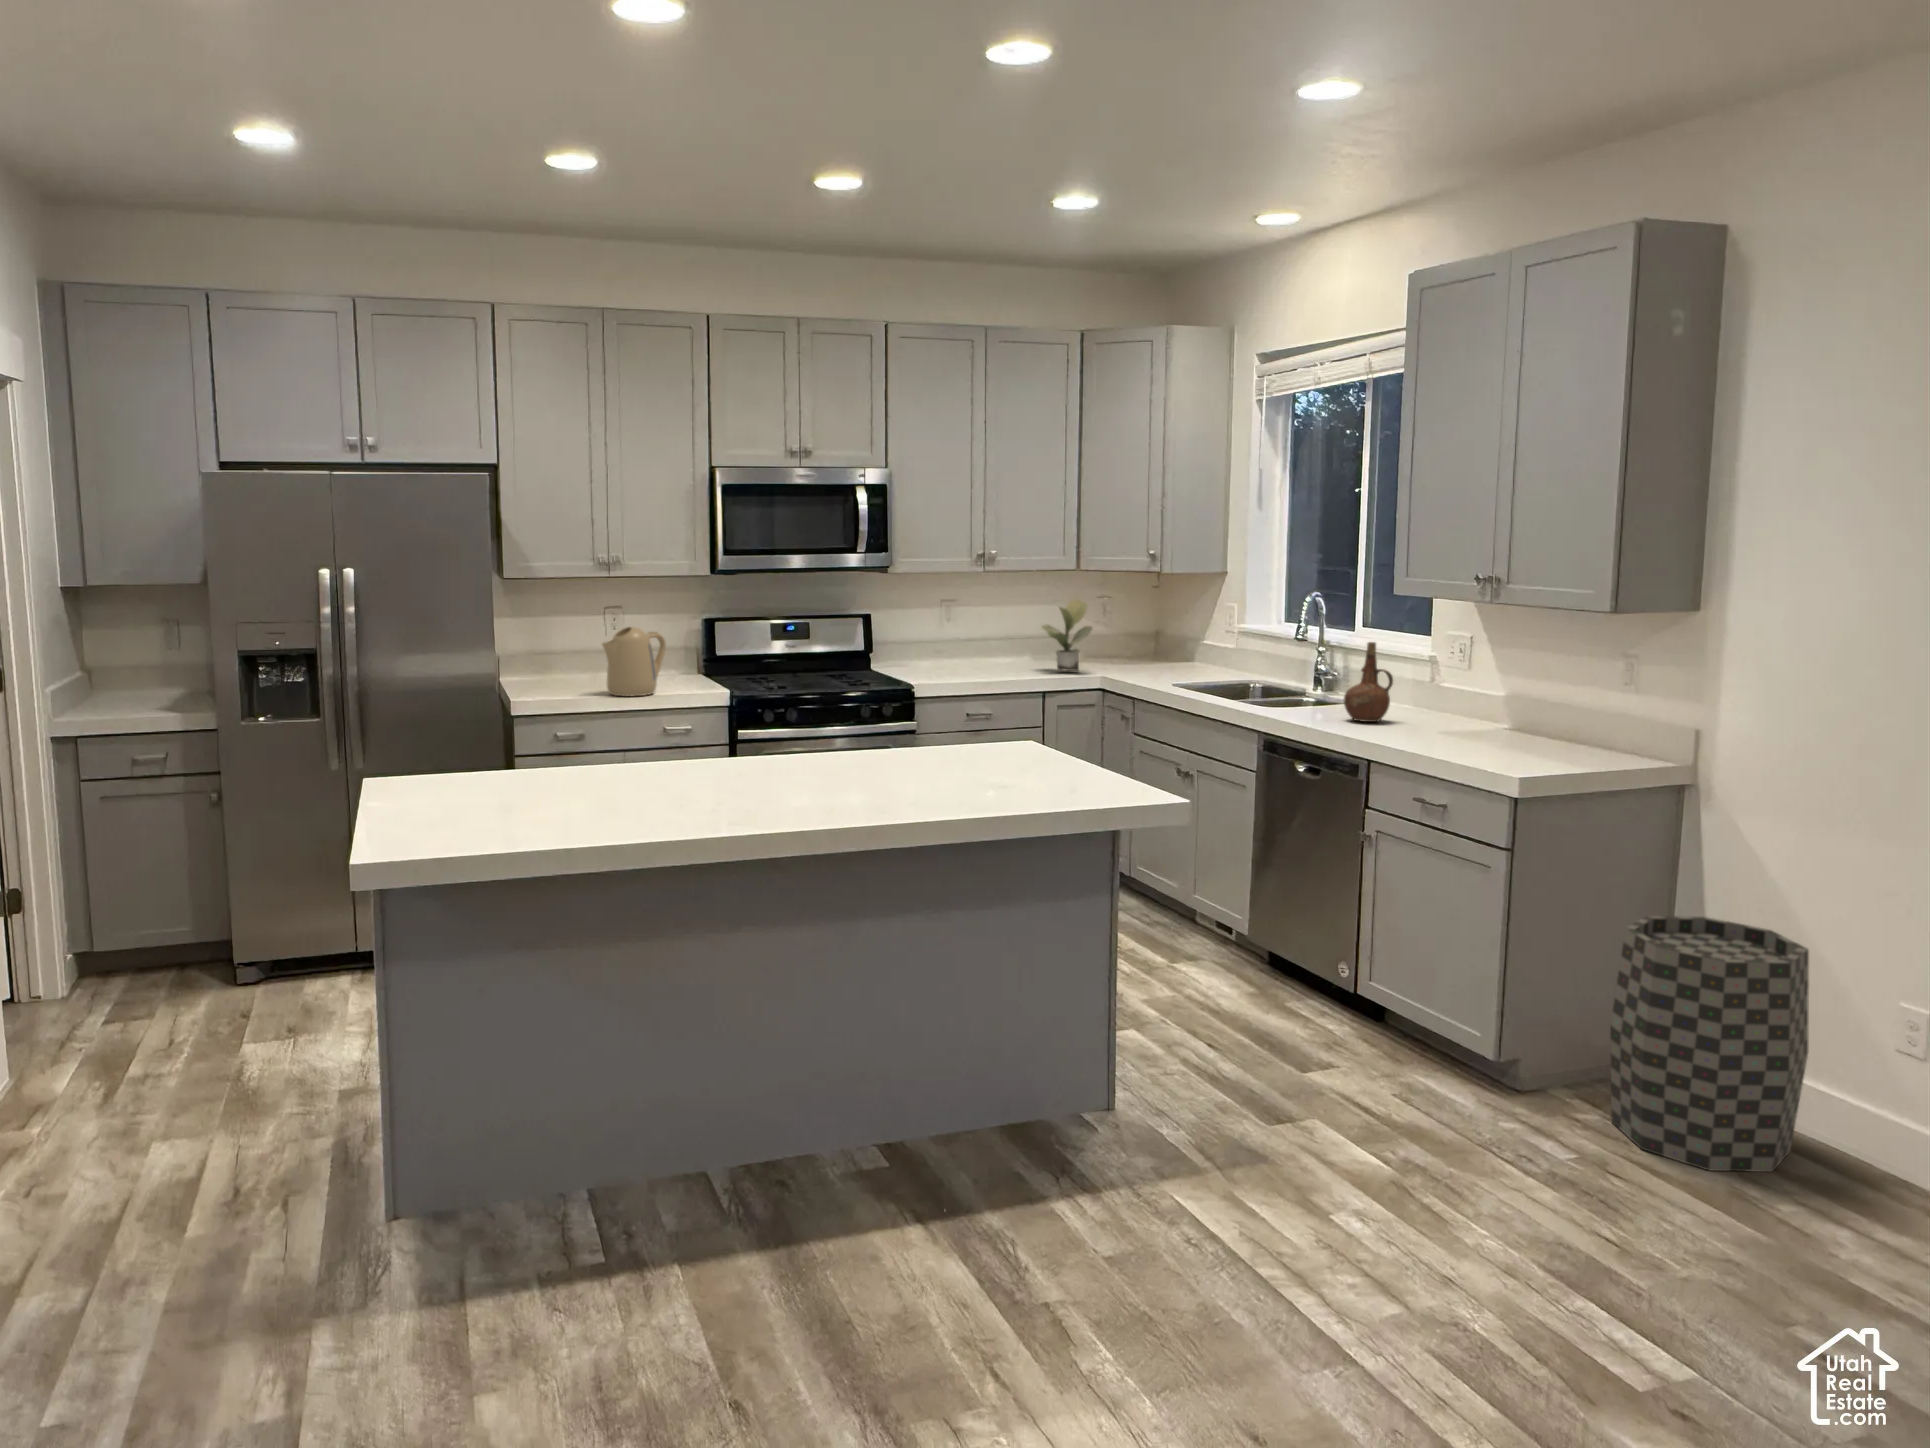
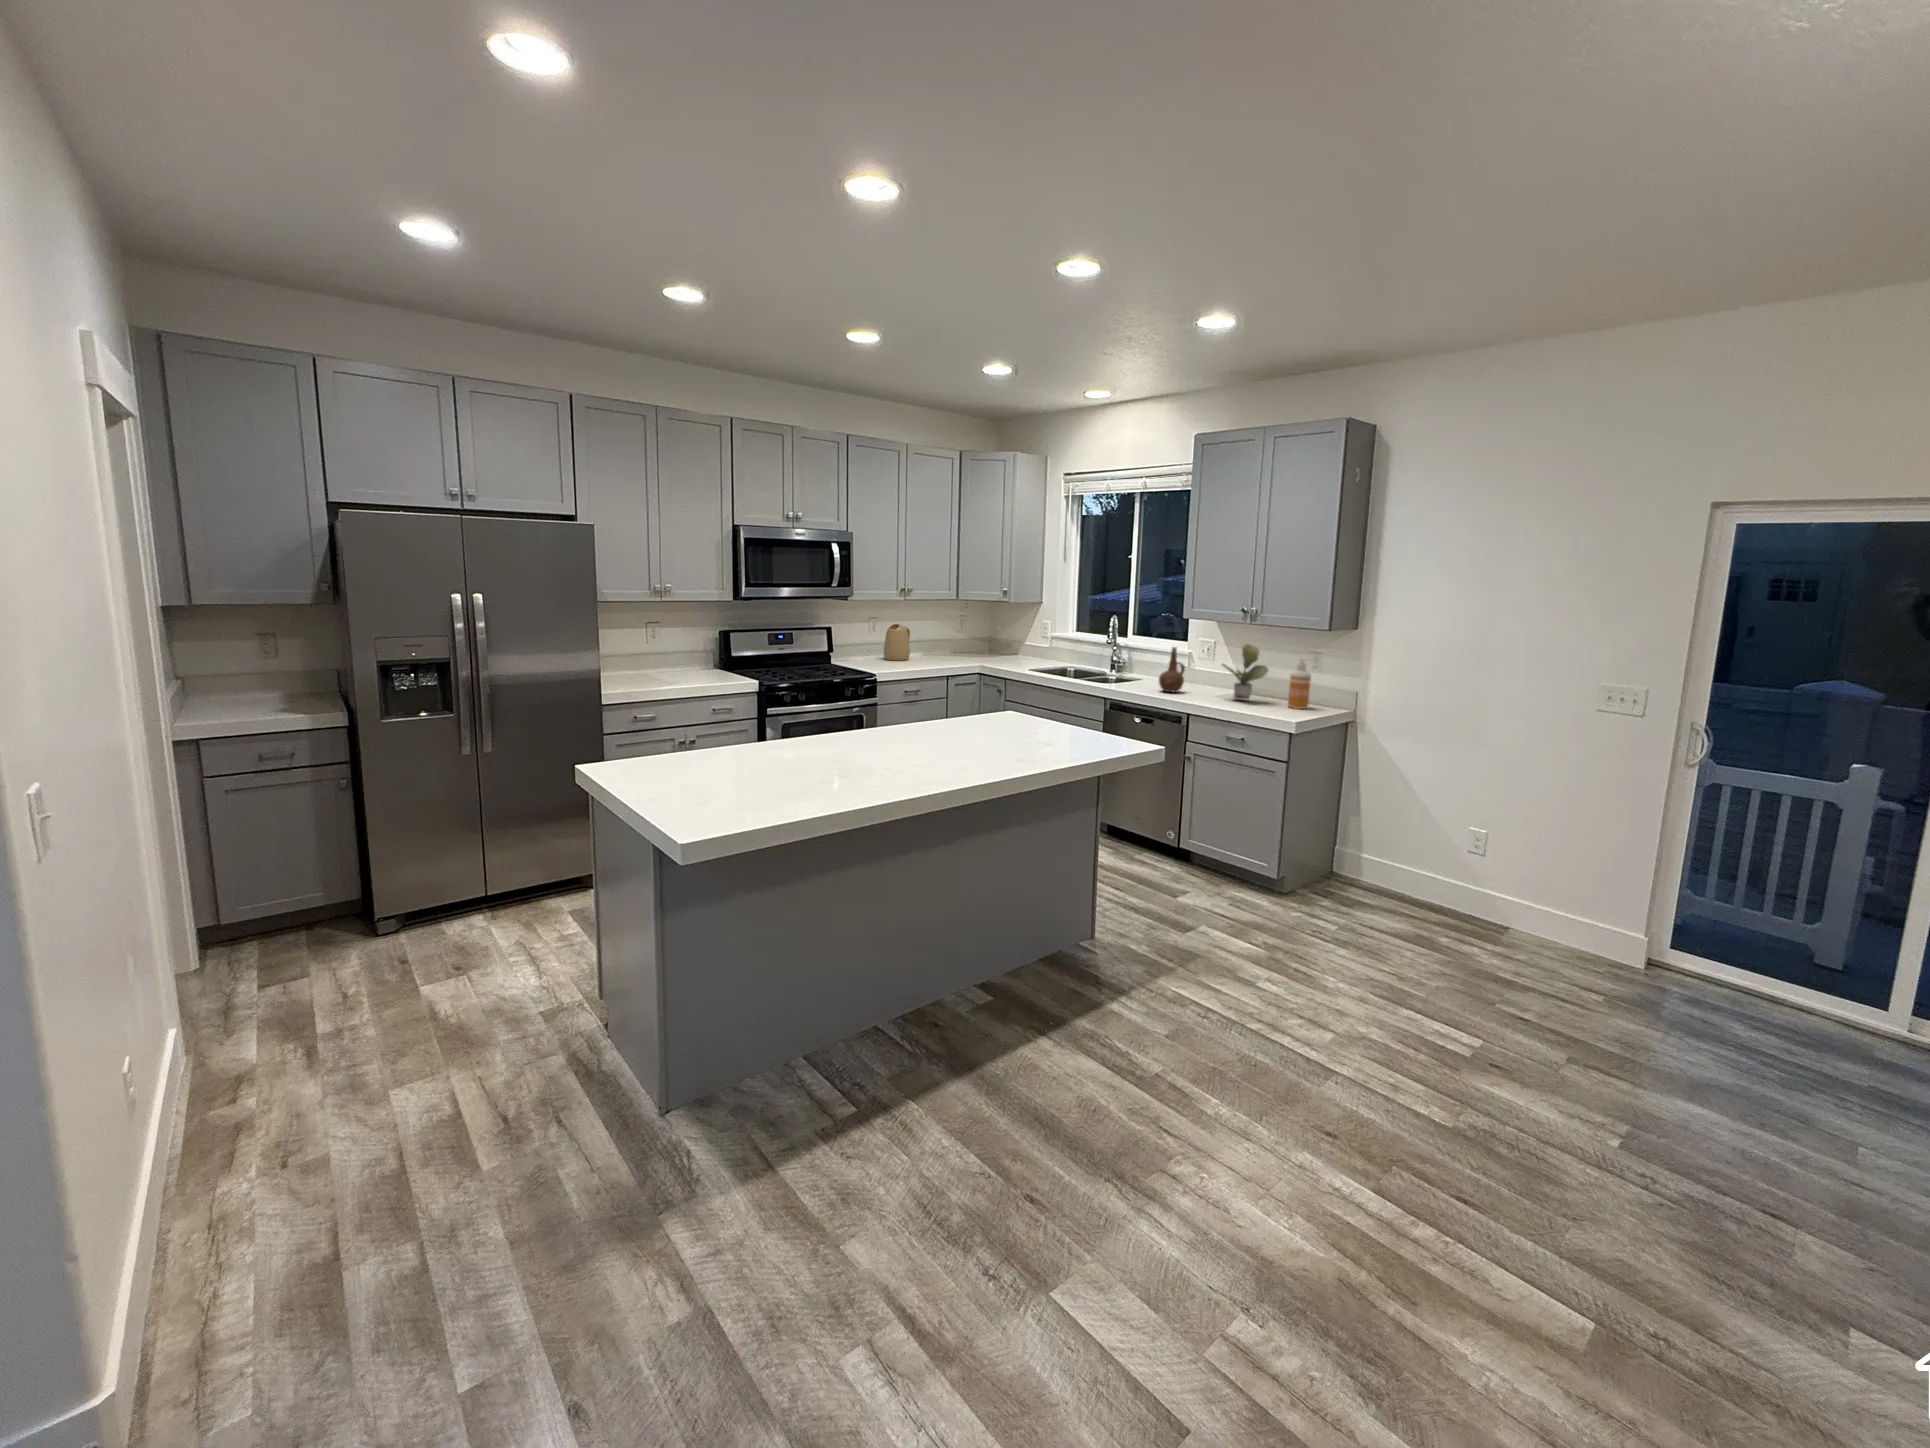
potted plant: present [1041,599,1092,671] -> present [1222,644,1269,699]
kettle: present [602,627,666,696] -> present [883,624,910,661]
soap dispenser: none [1559,662,1604,756] -> present [1288,659,1311,709]
trash can: present [1610,916,1809,1172] -> none [1334,791,1429,923]

